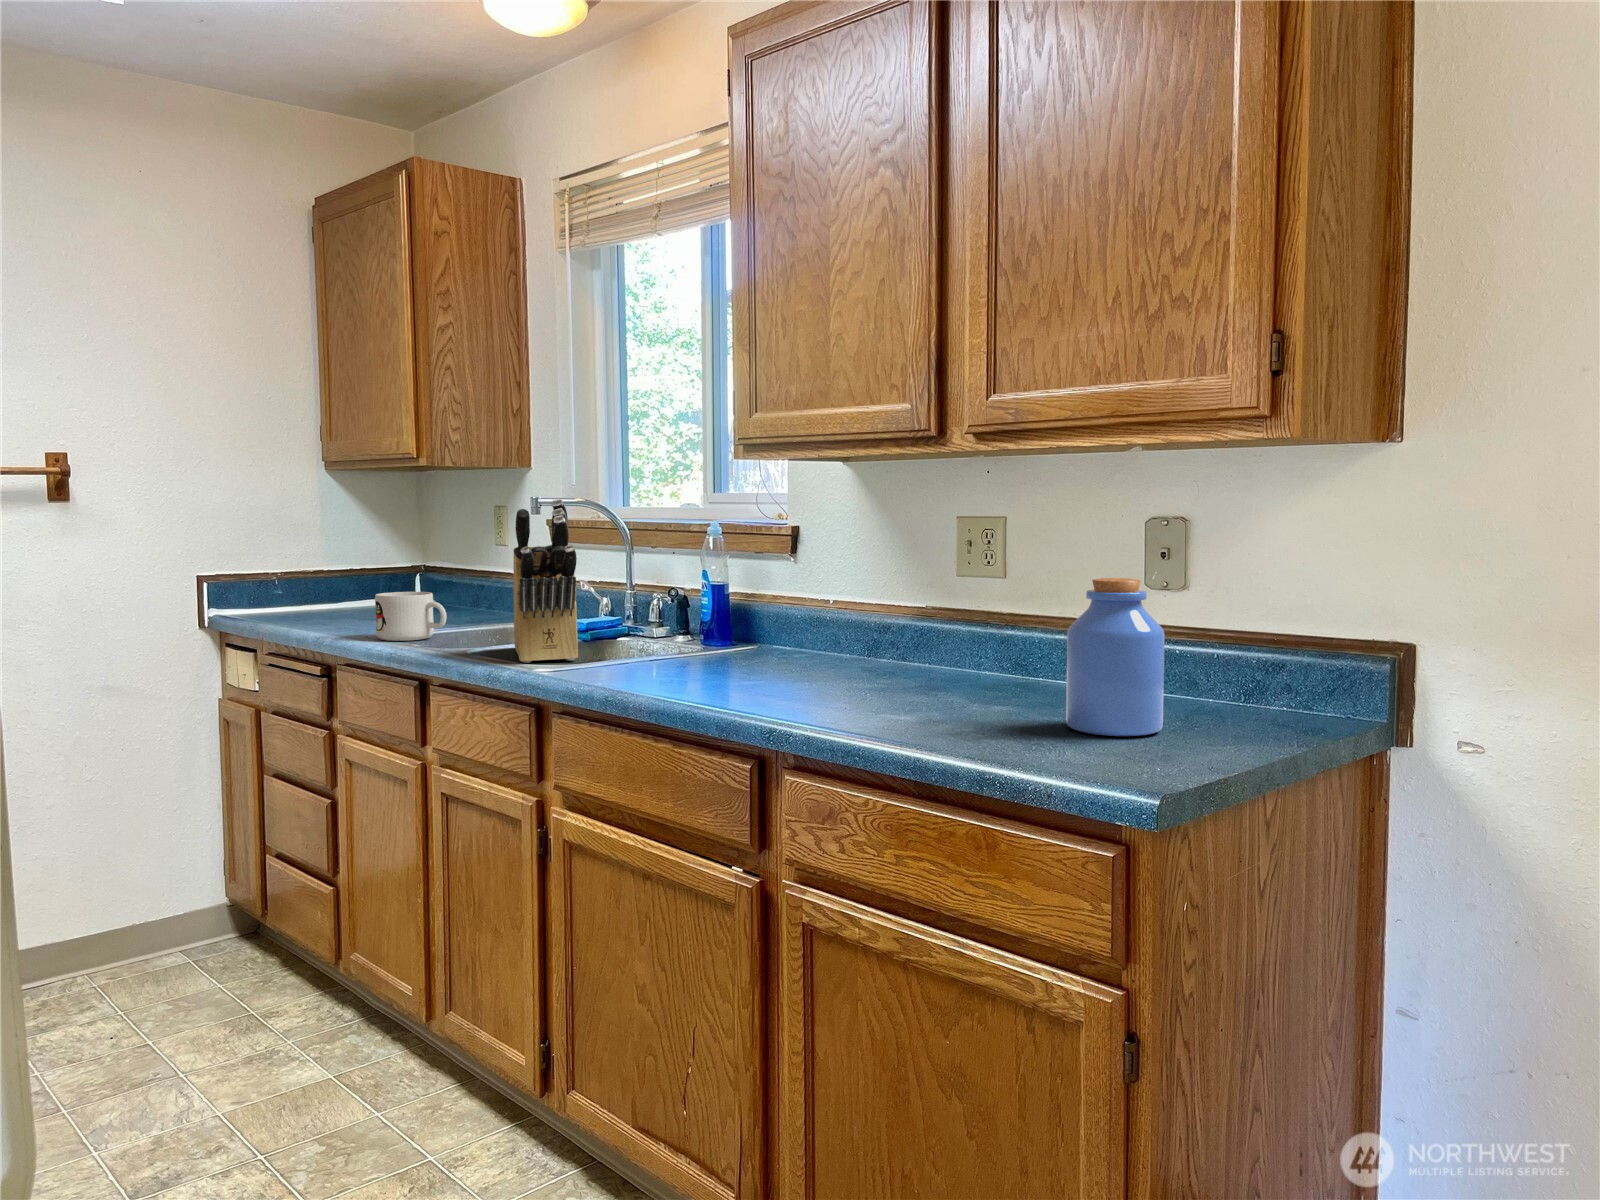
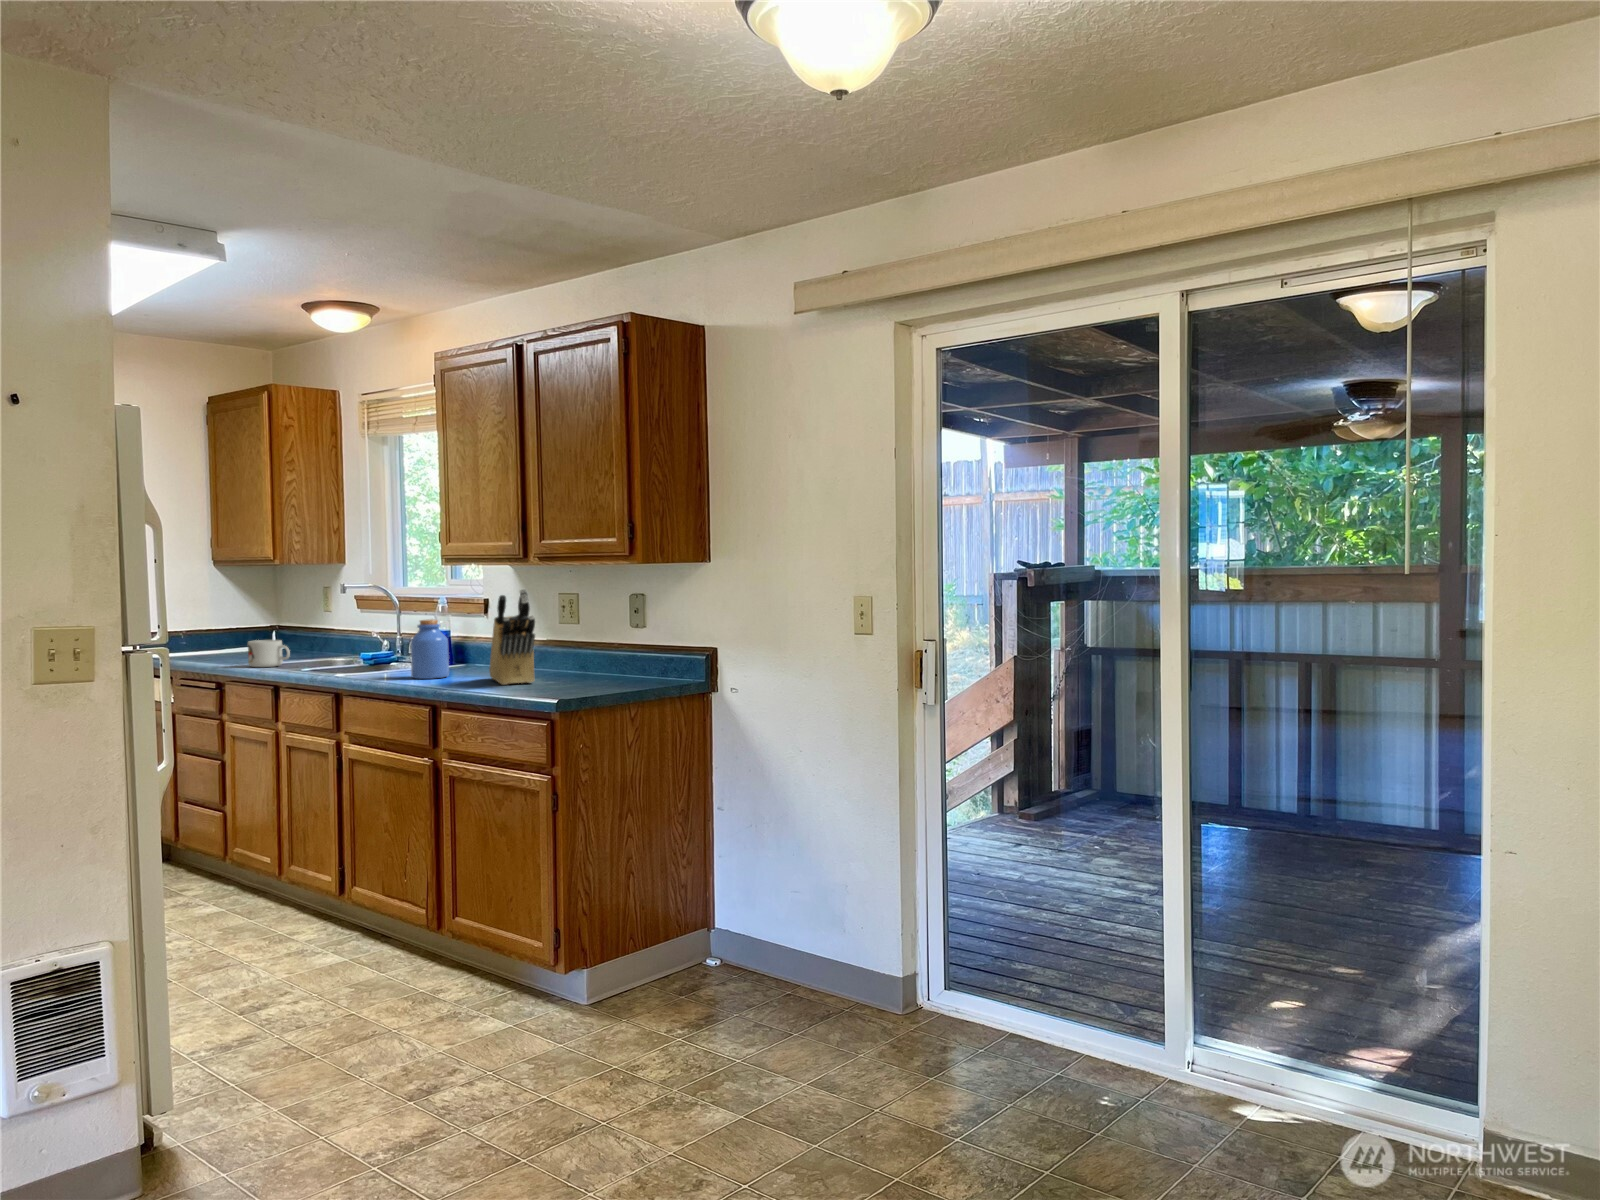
knife block: present [513,499,578,663] -> present [489,589,535,685]
jar: present [1066,578,1165,736] -> present [410,619,449,679]

